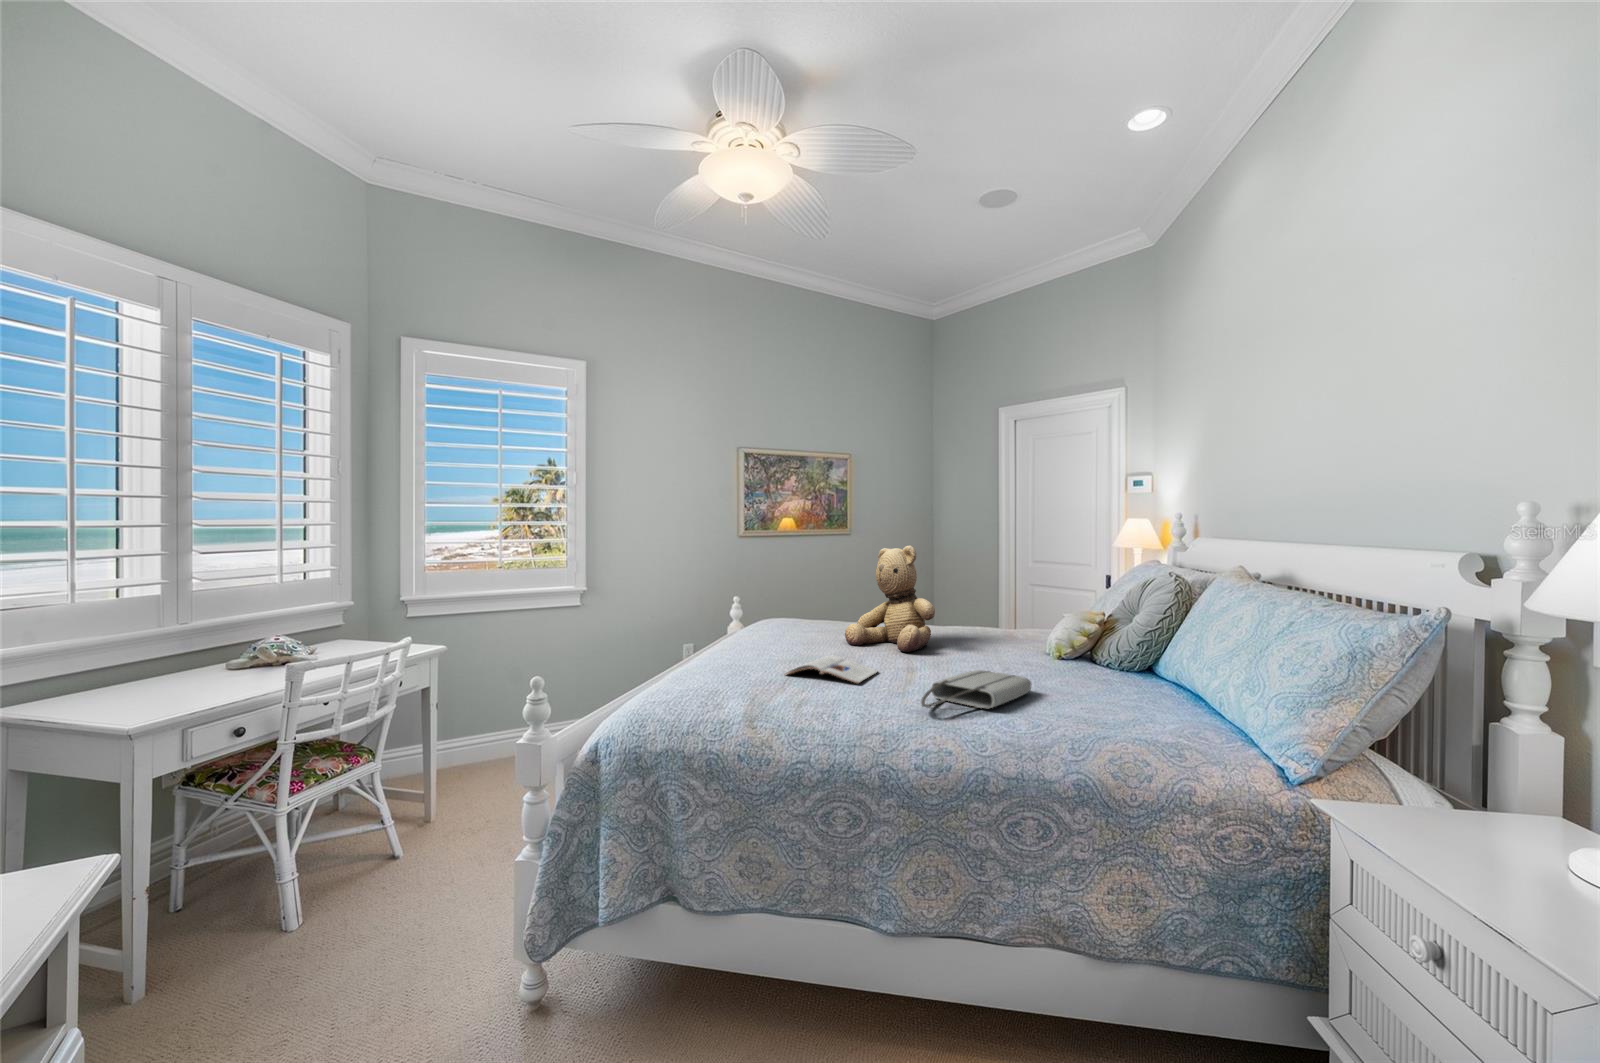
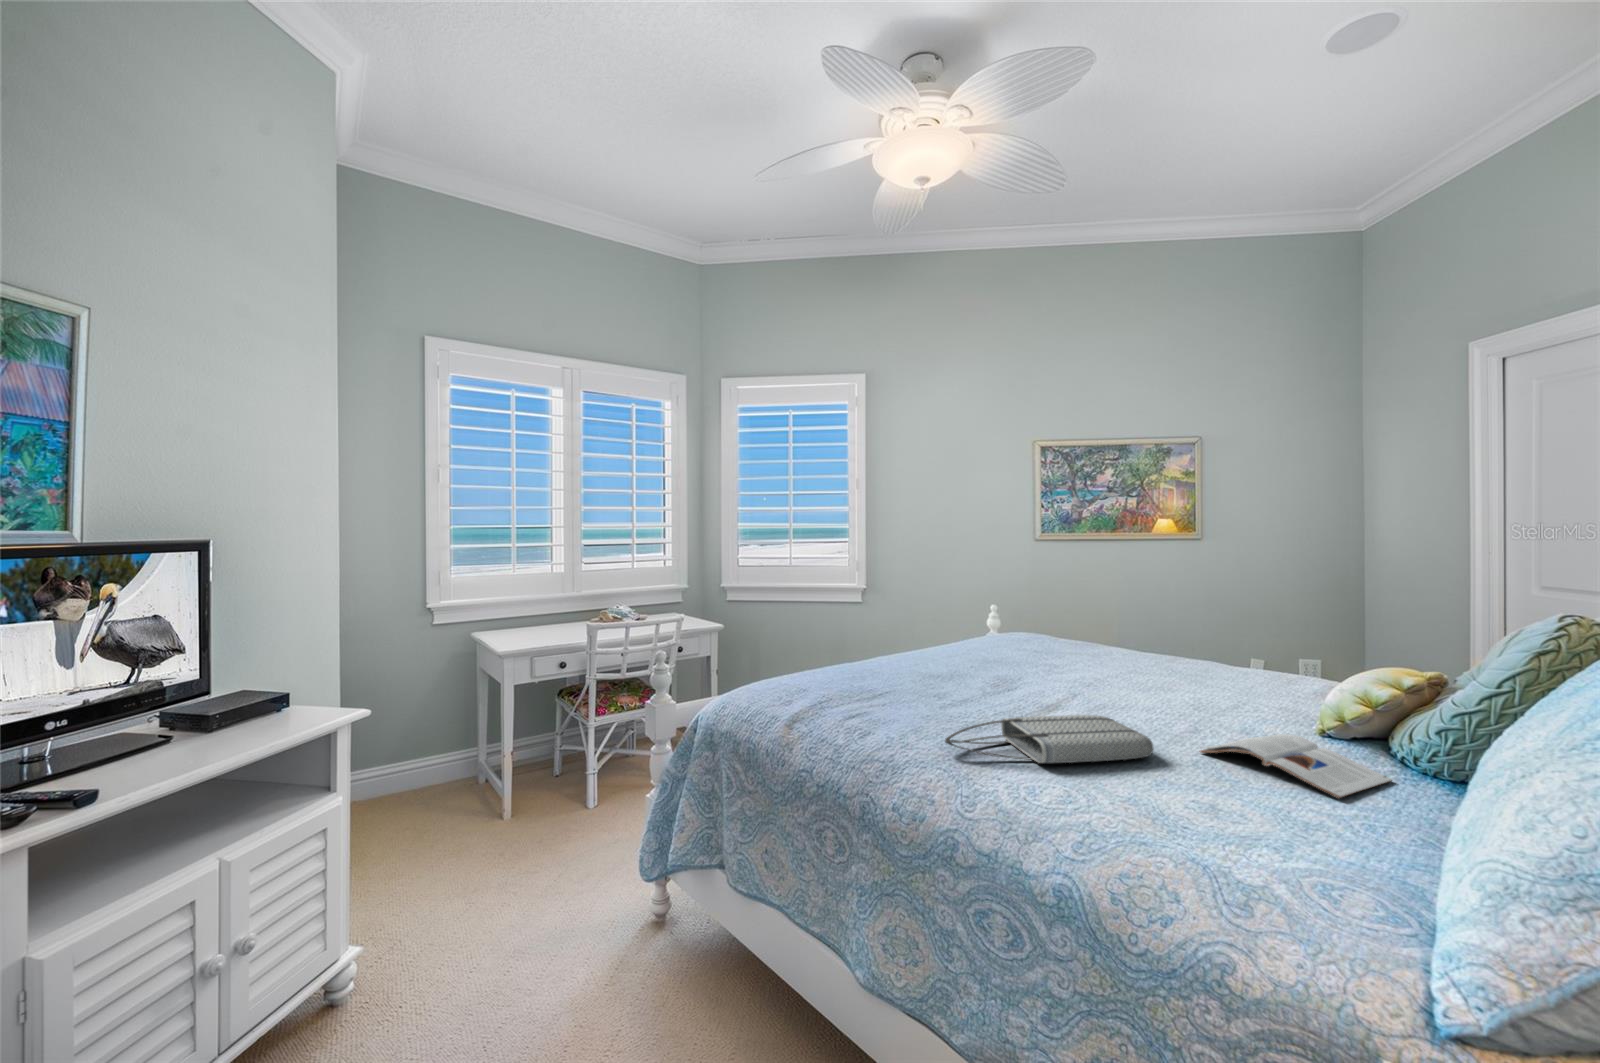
teddy bear: present [845,545,935,652] -> none [1030,551,1139,682]
magazine: present [785,656,878,683] -> present [1200,734,1392,798]

